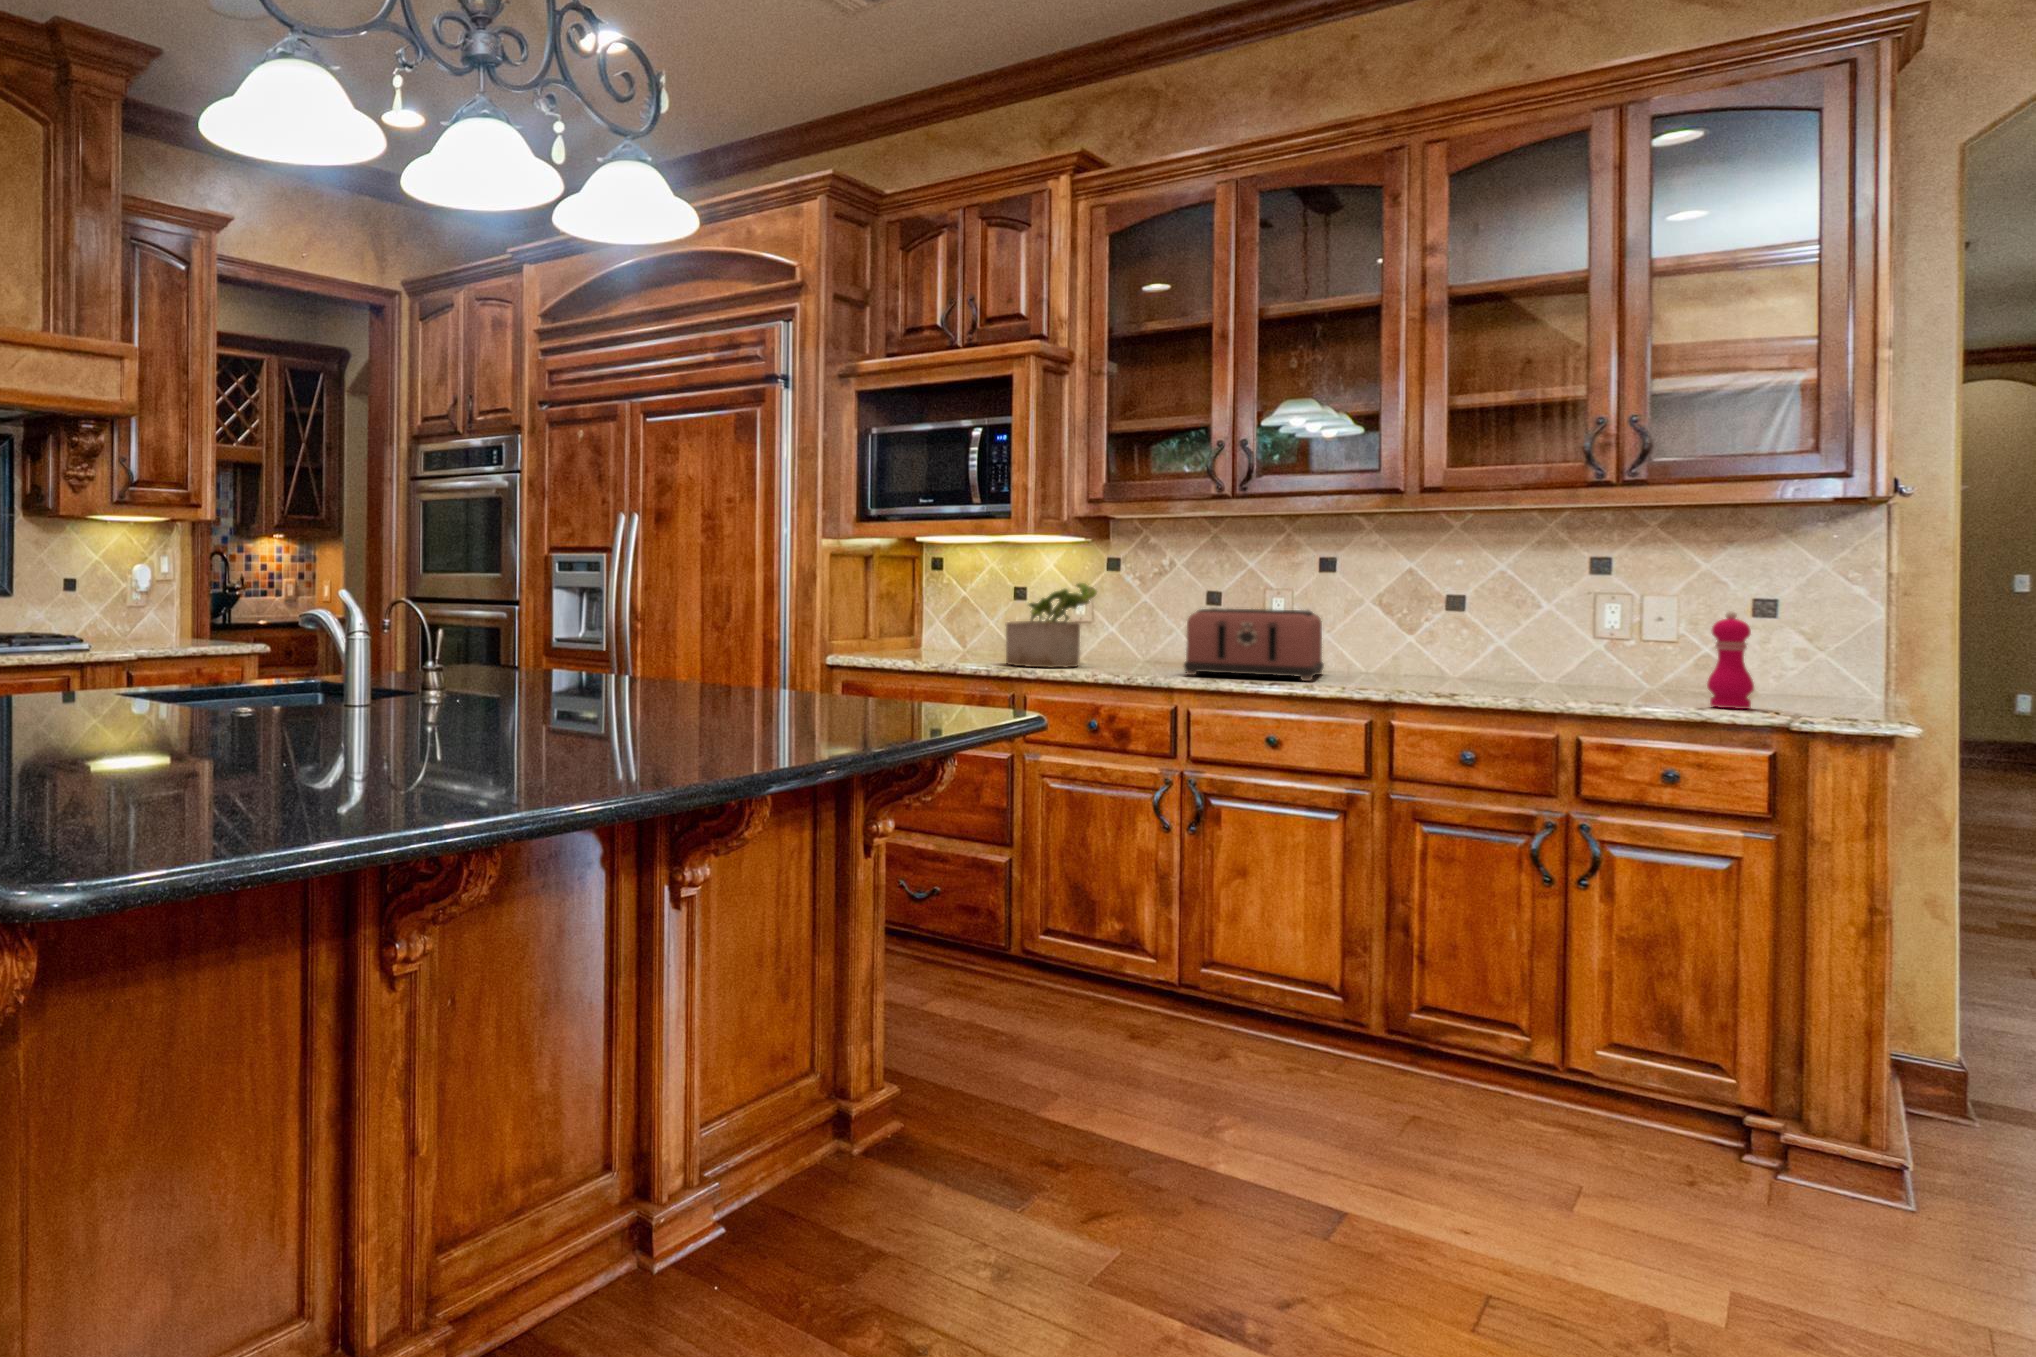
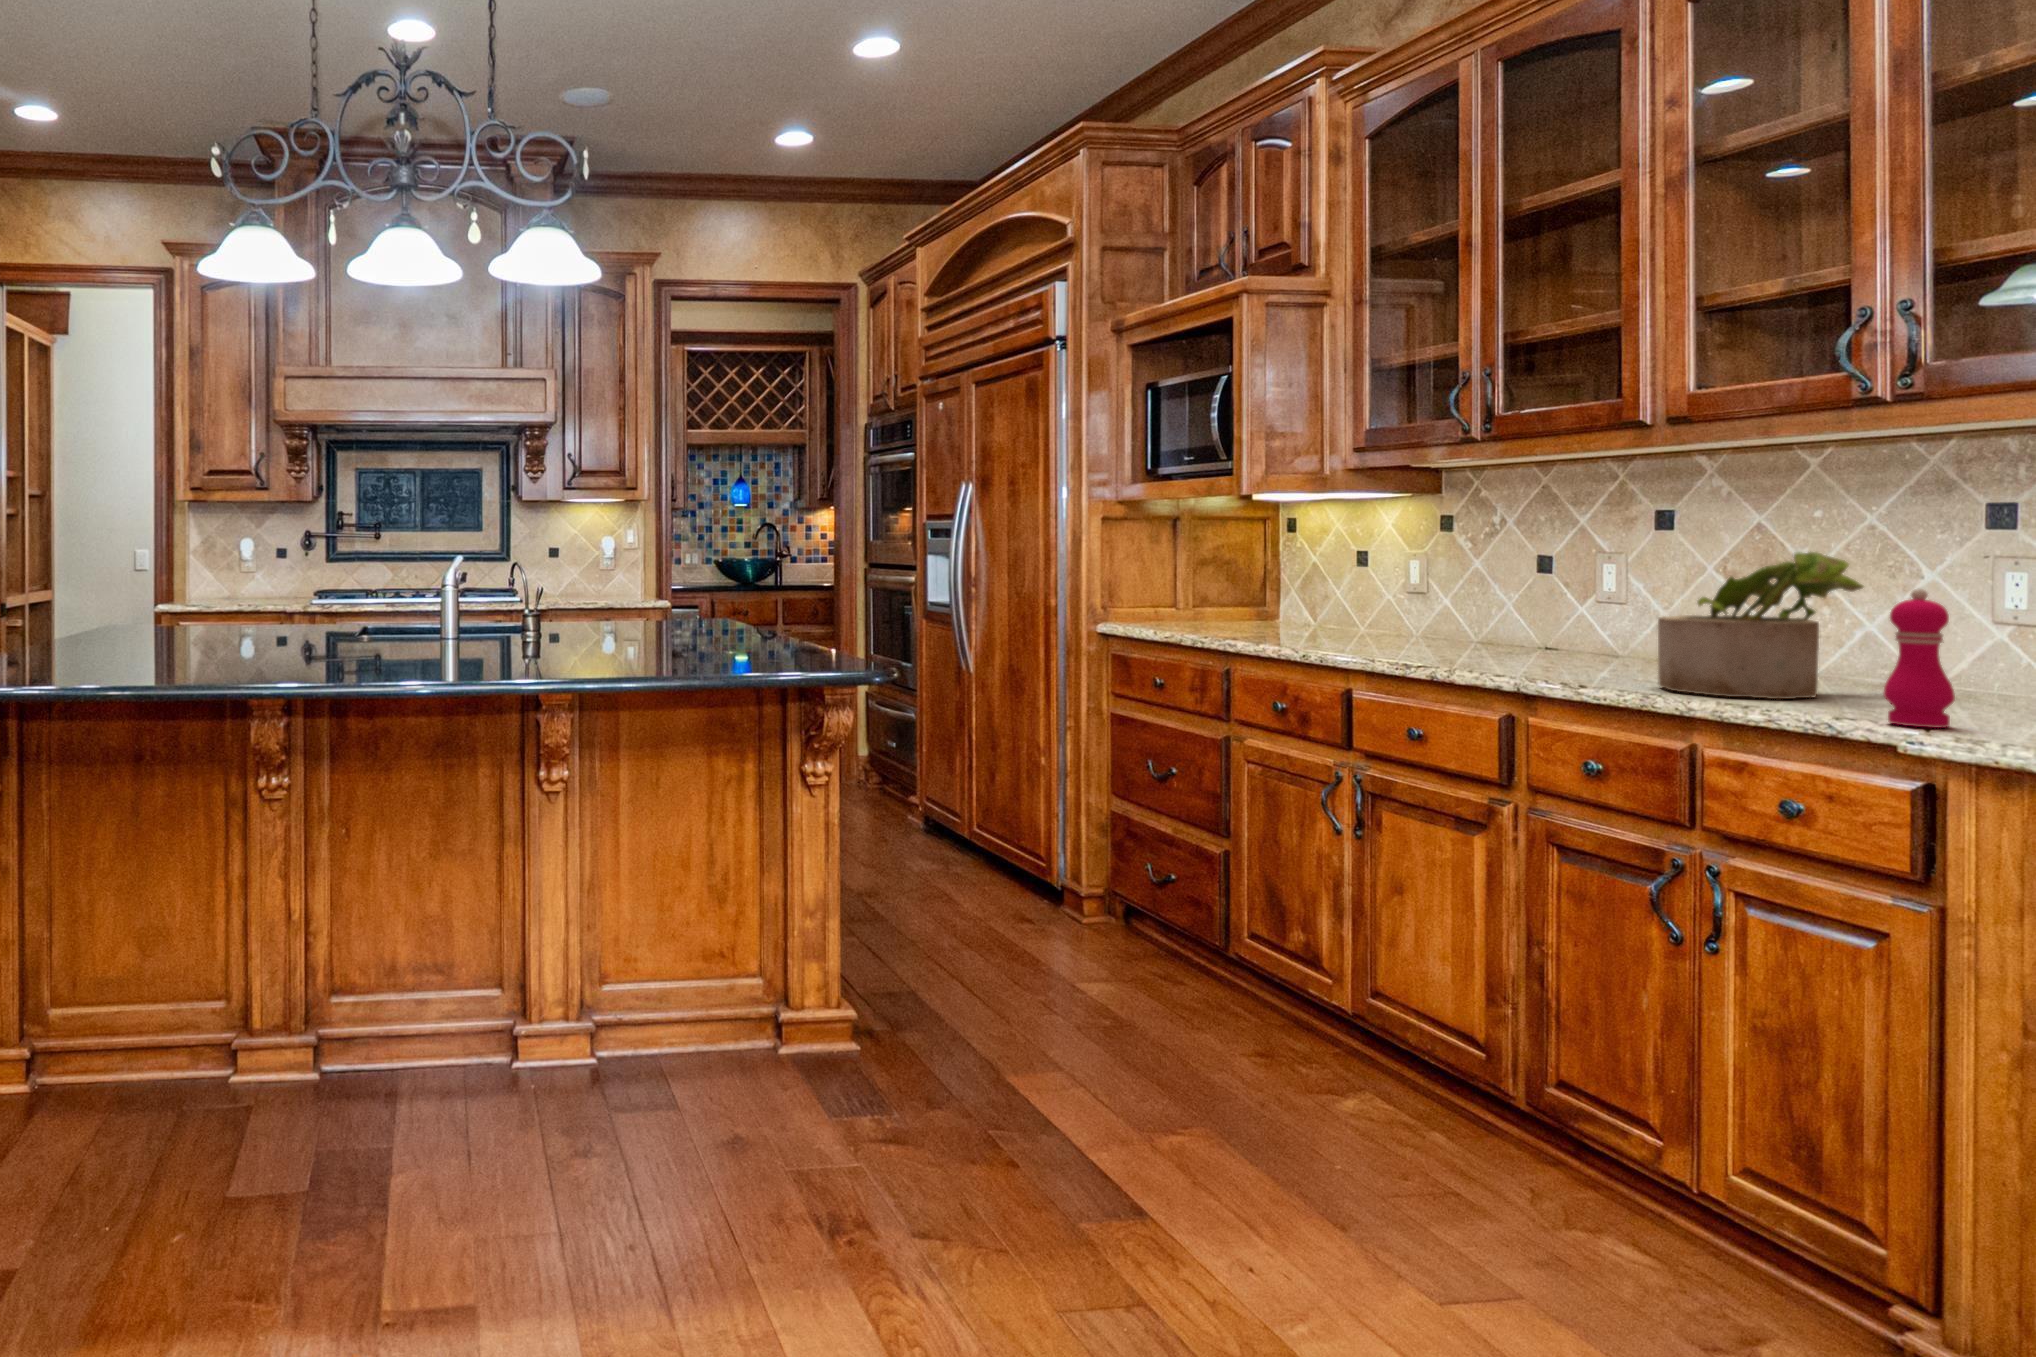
potted plant: present [1006,583,1097,668] -> present [1658,552,1864,699]
toaster: present [1184,608,1324,681] -> none [1384,578,1623,669]

